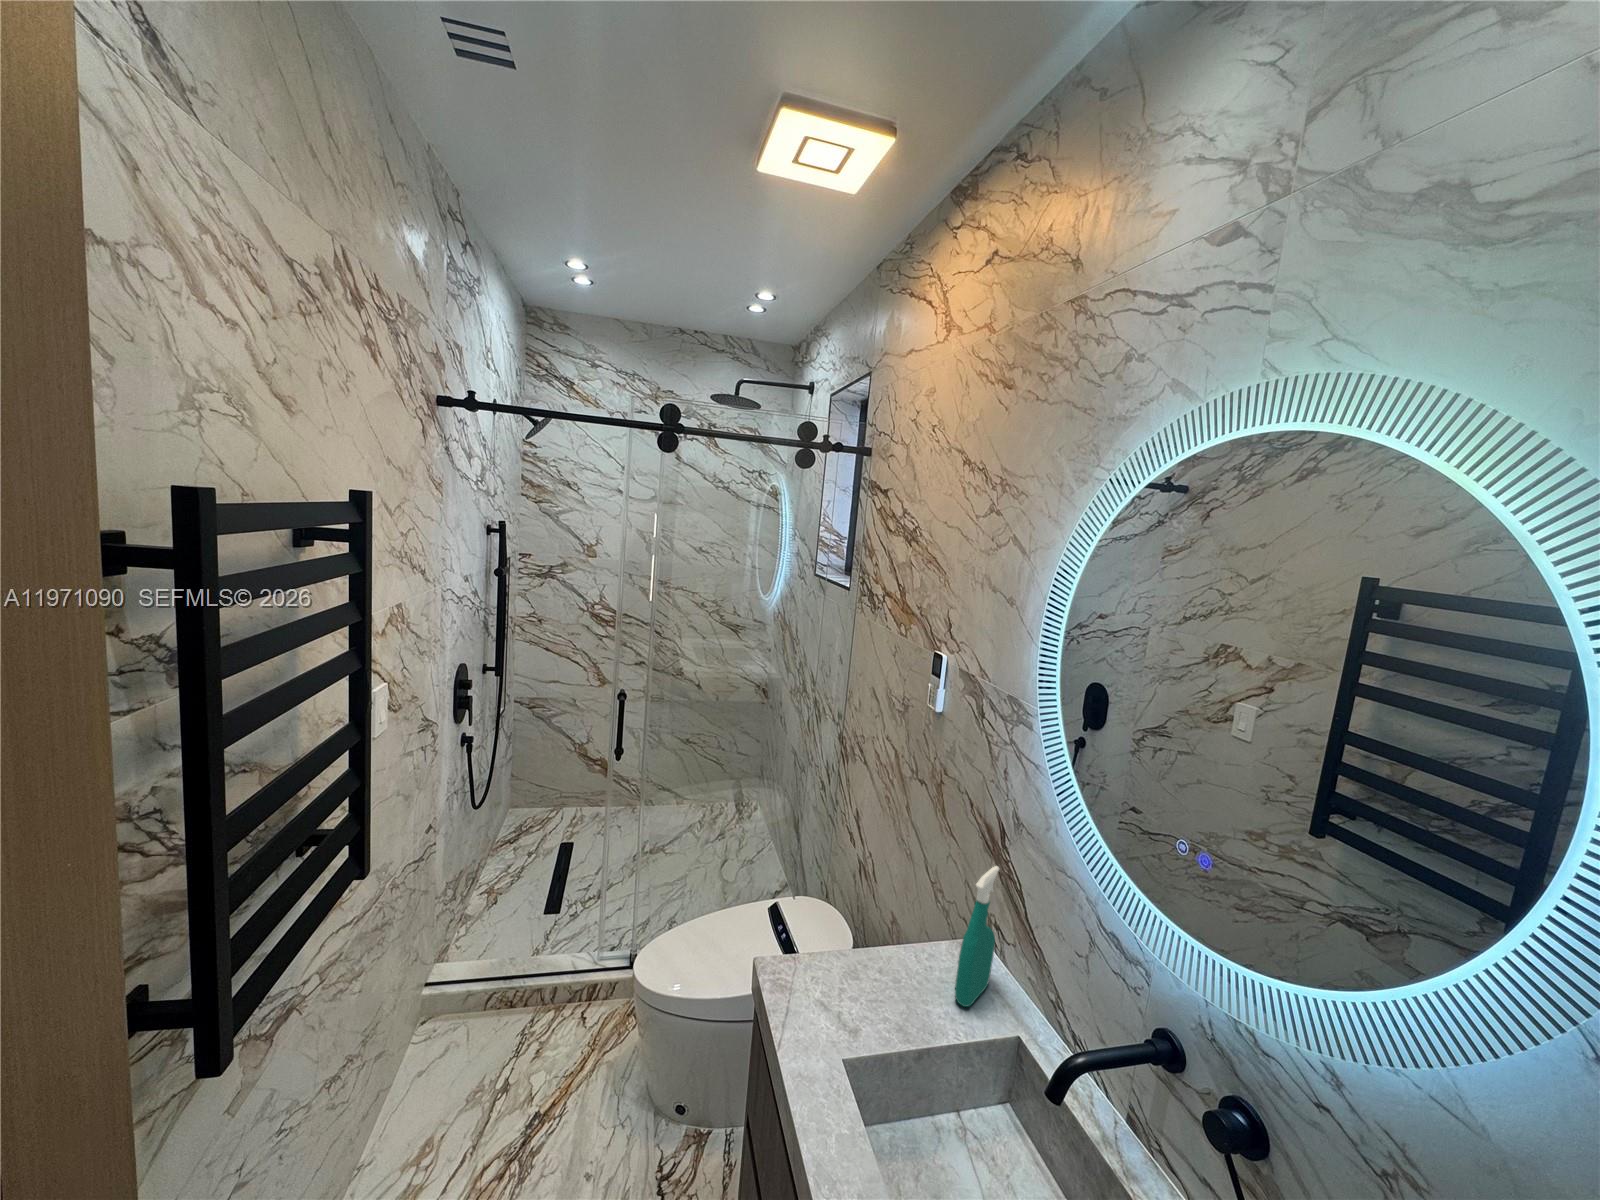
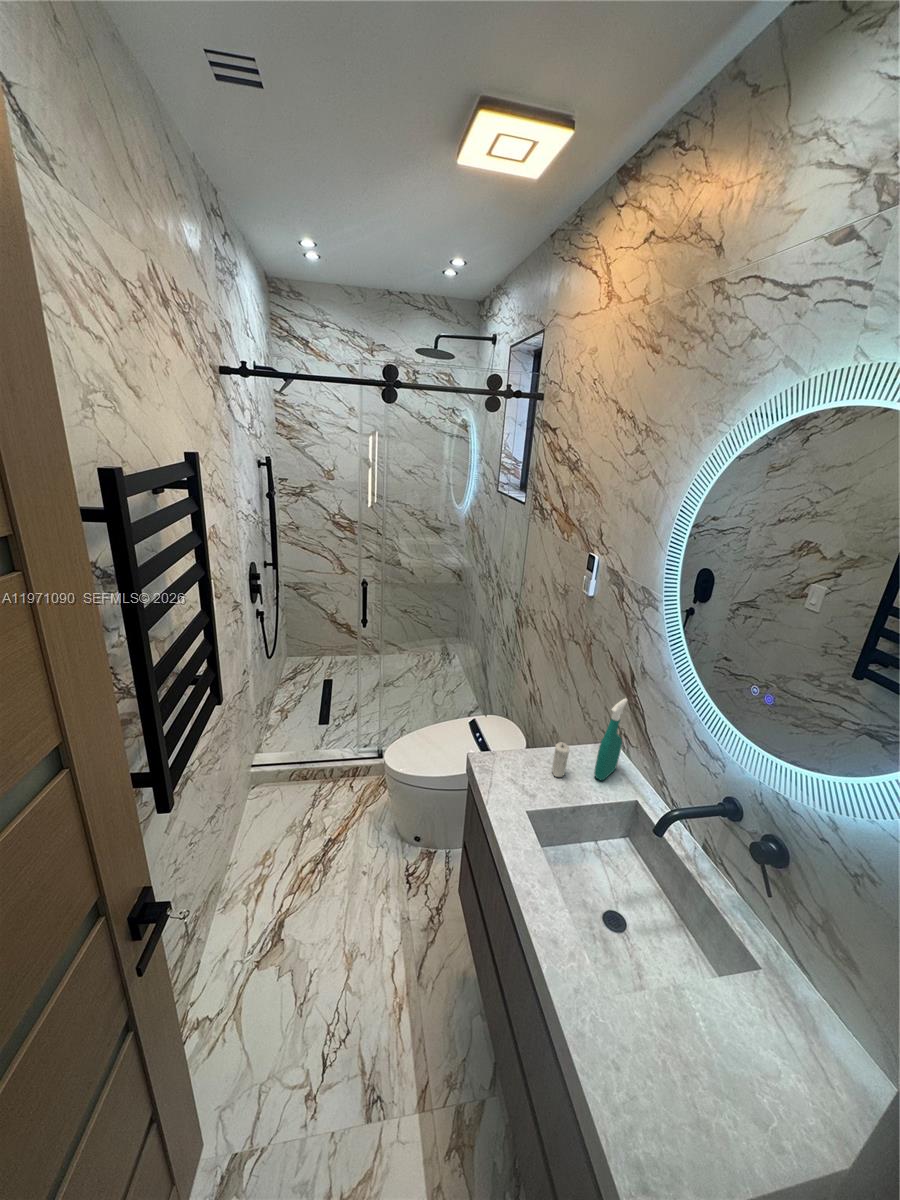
candle: none [888,938,914,1003] -> present [552,742,569,777]

